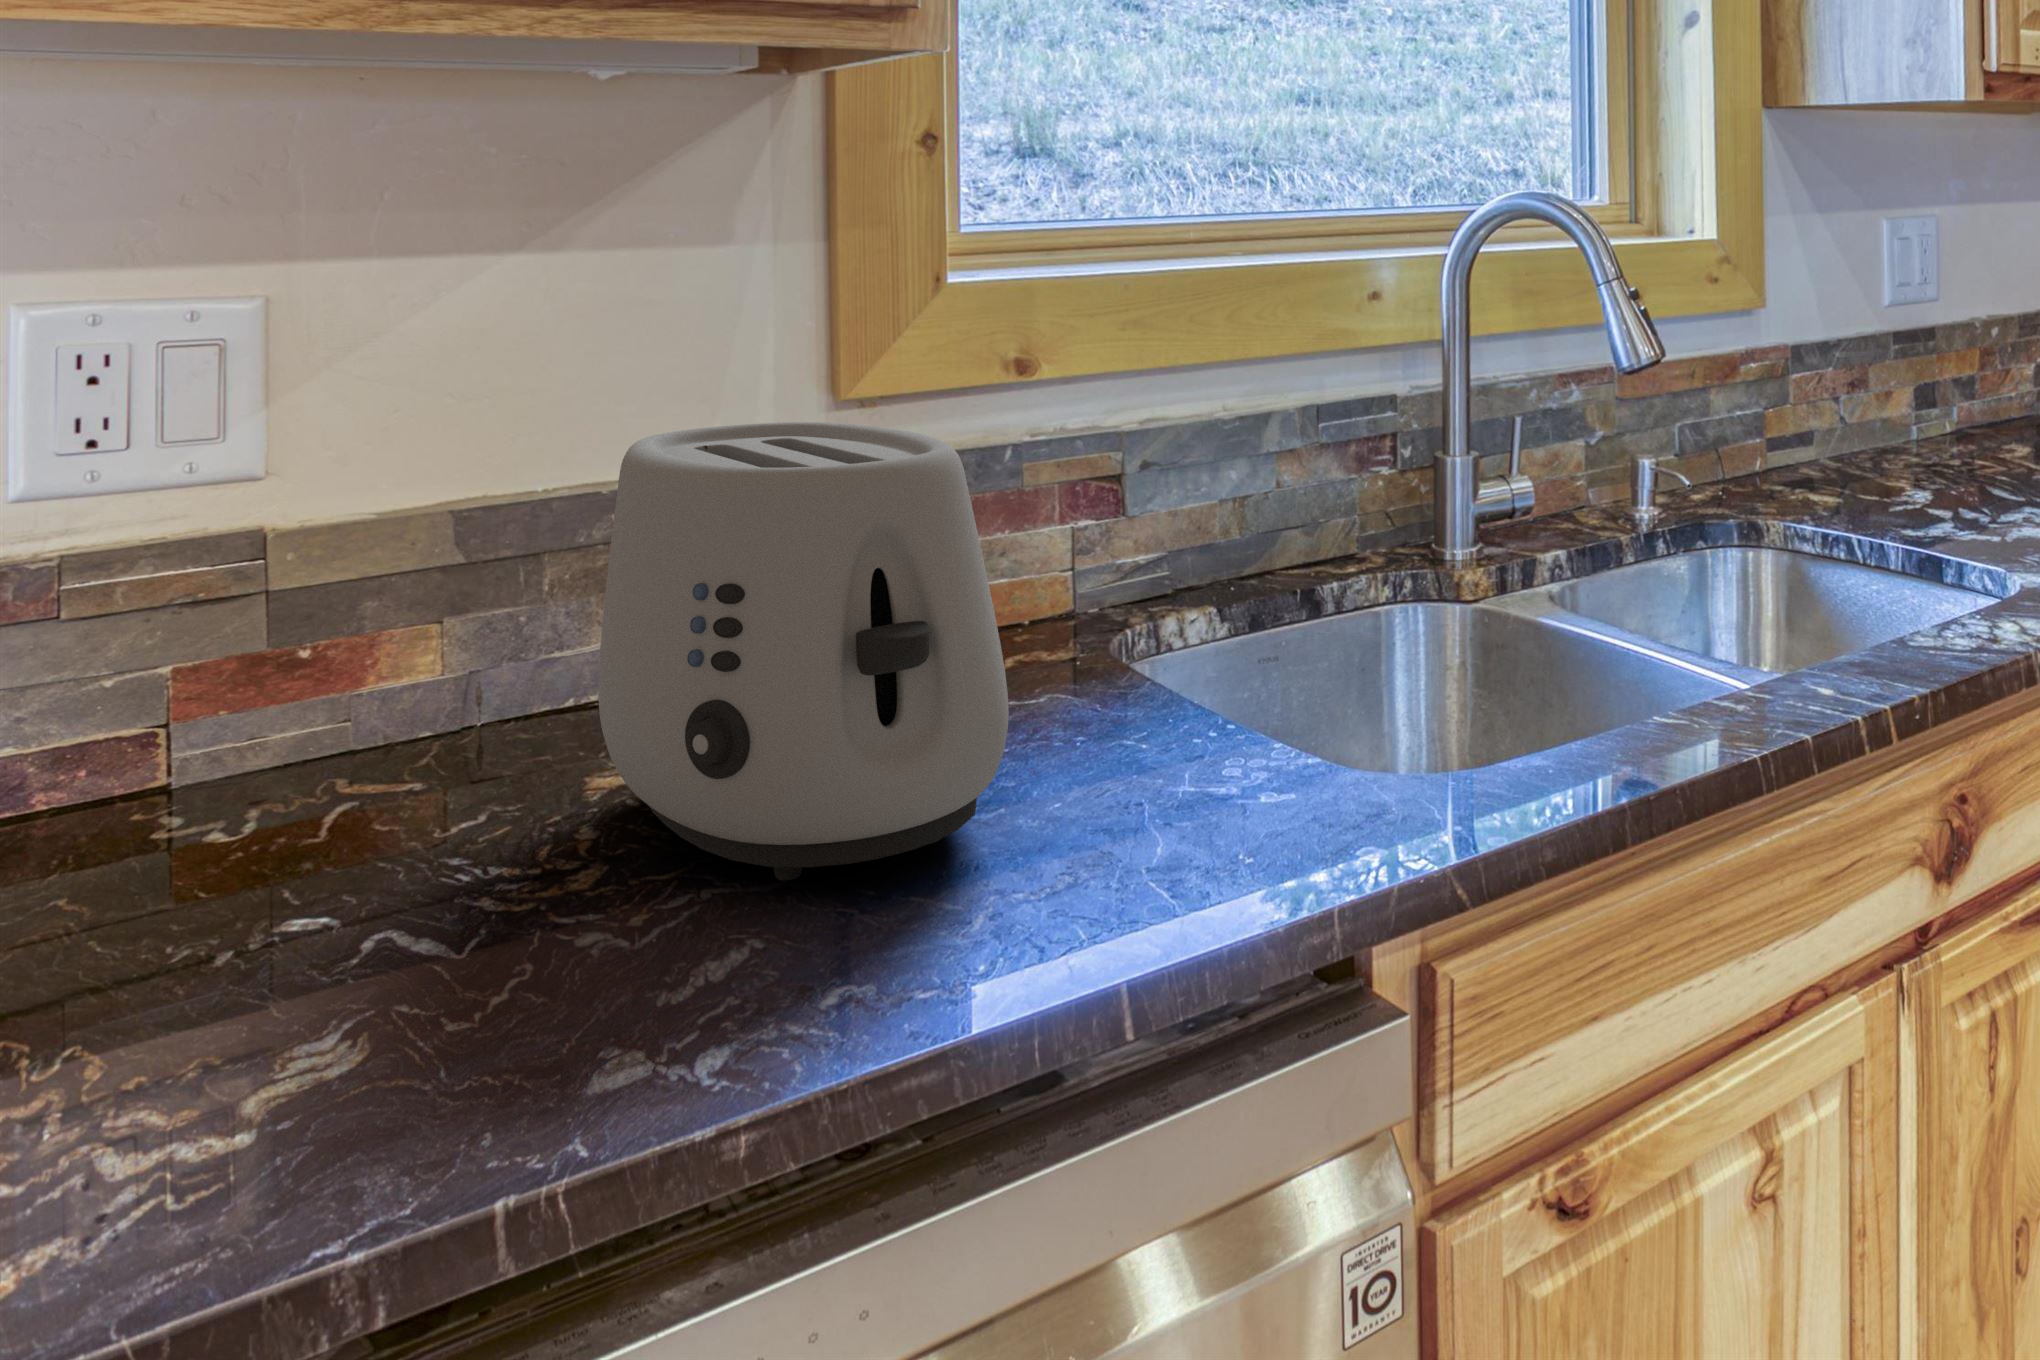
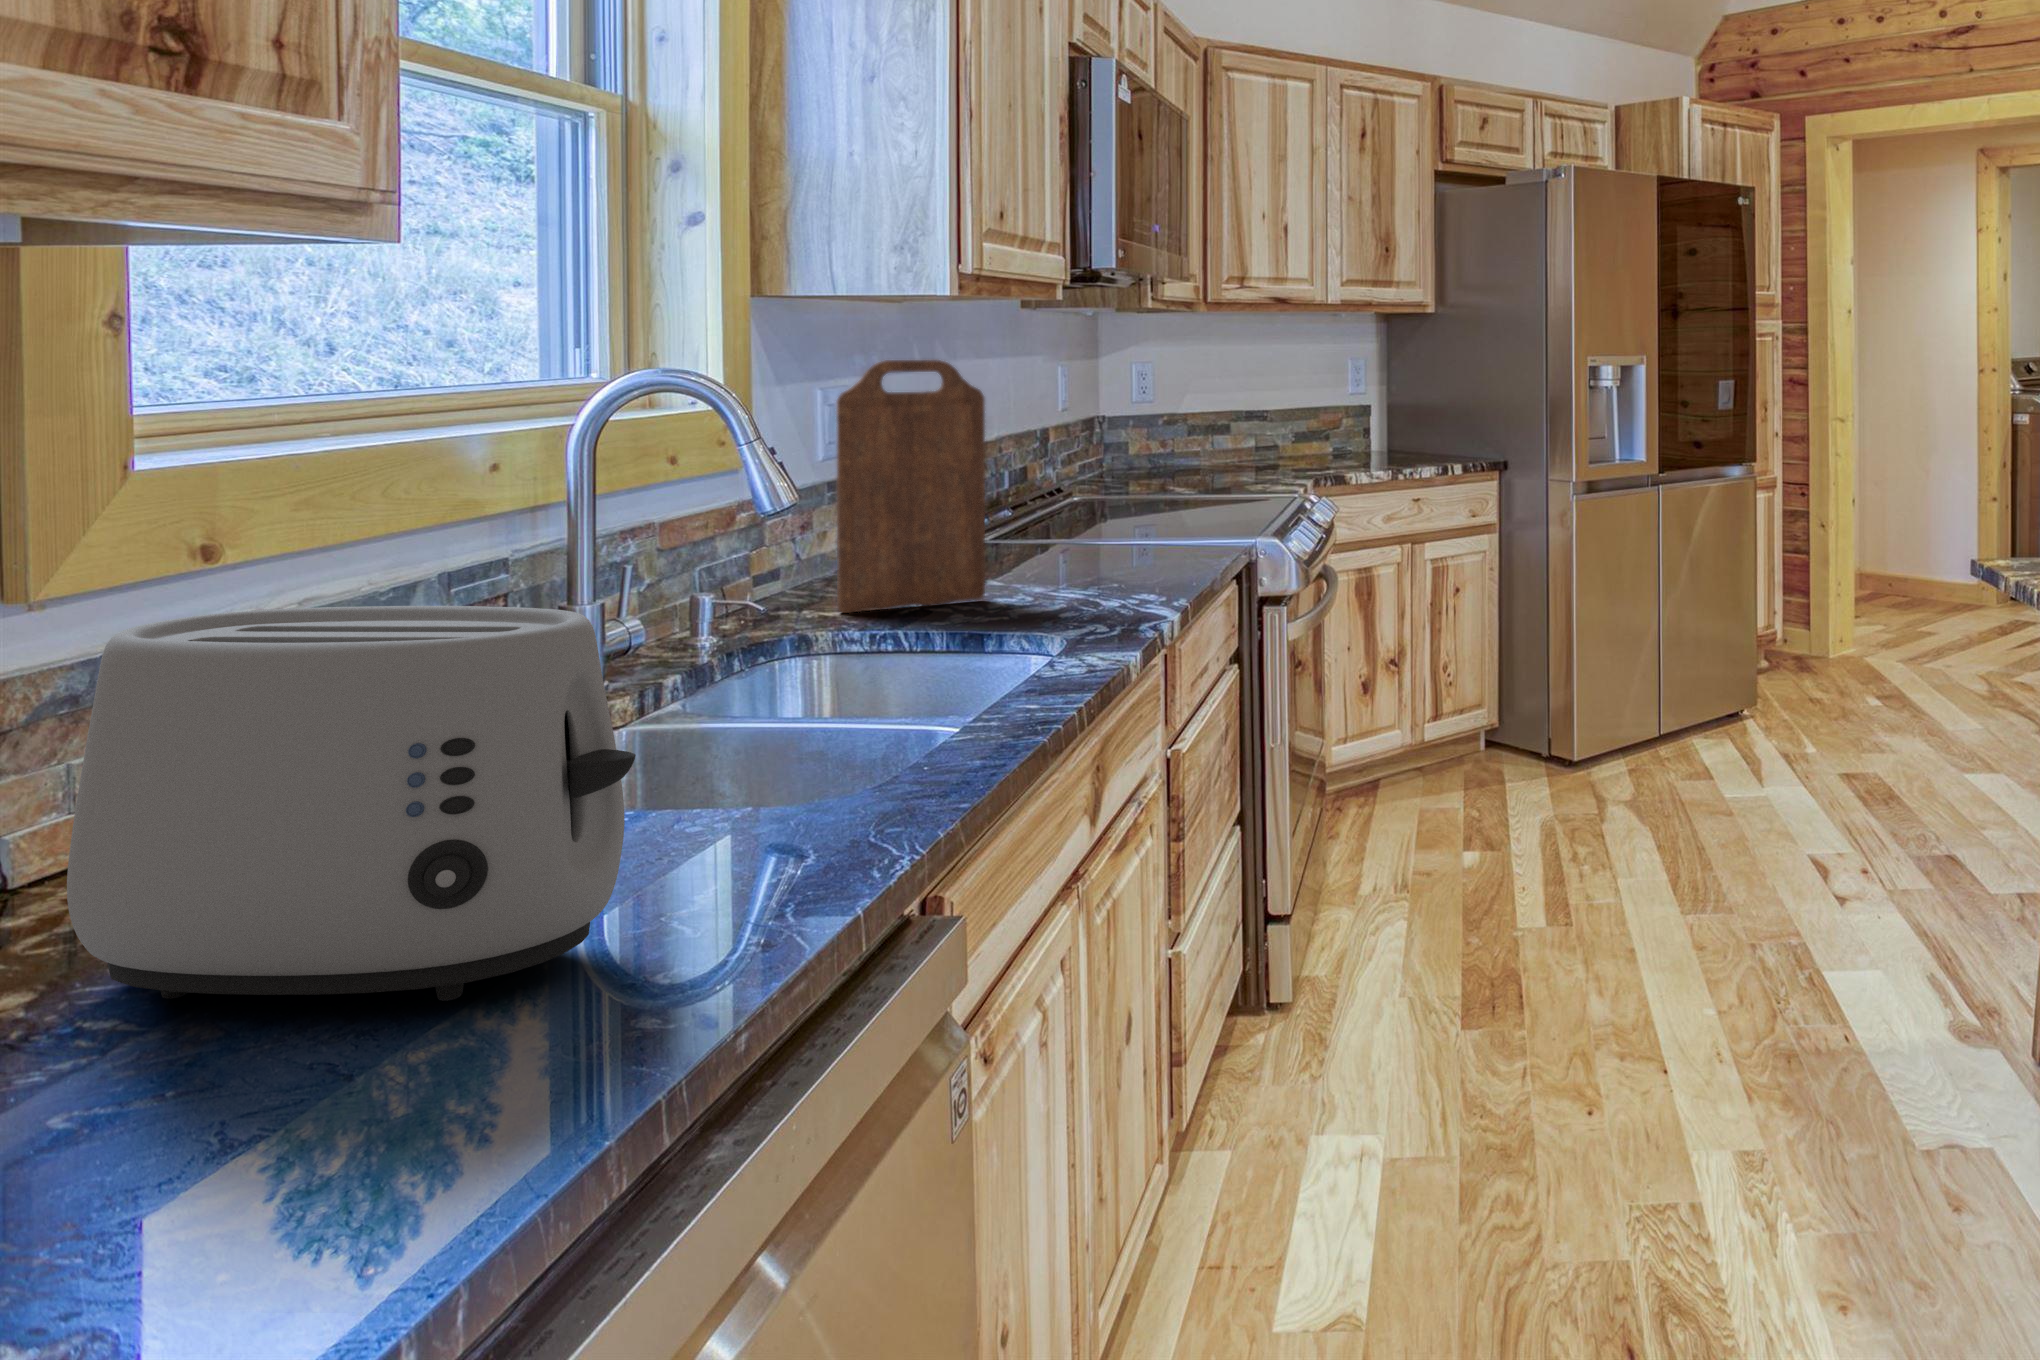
cutting board: none [1833,184,2020,494] -> present [836,359,985,613]

